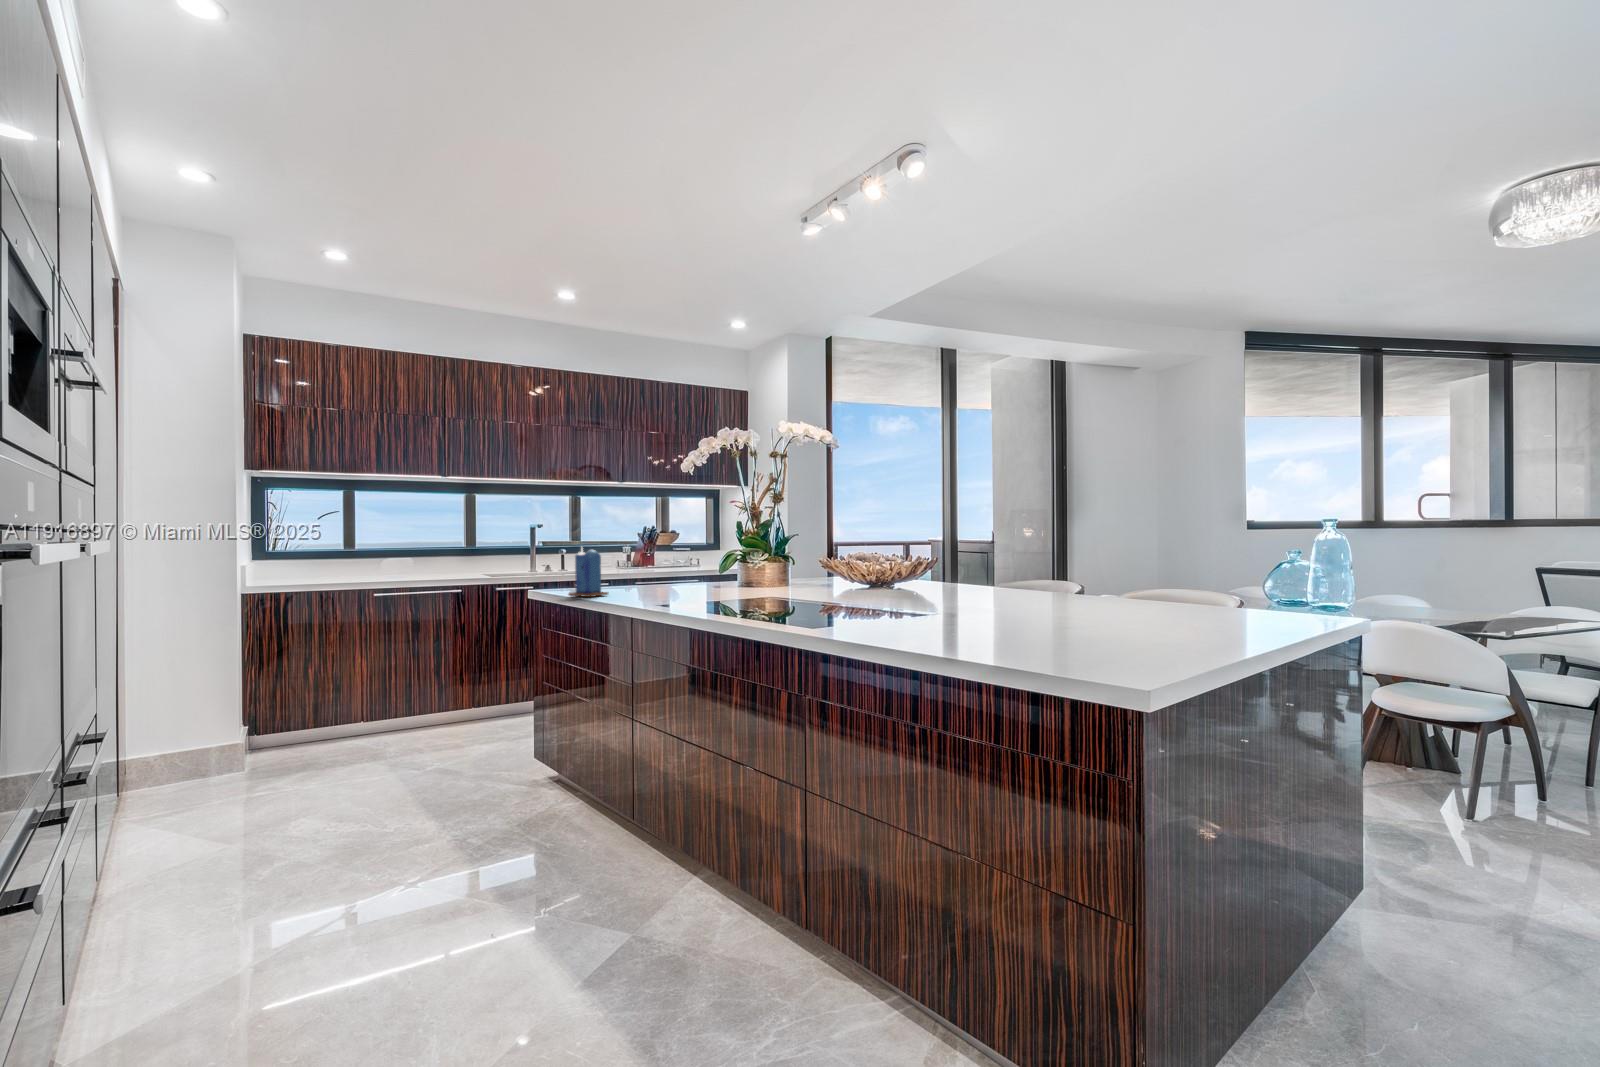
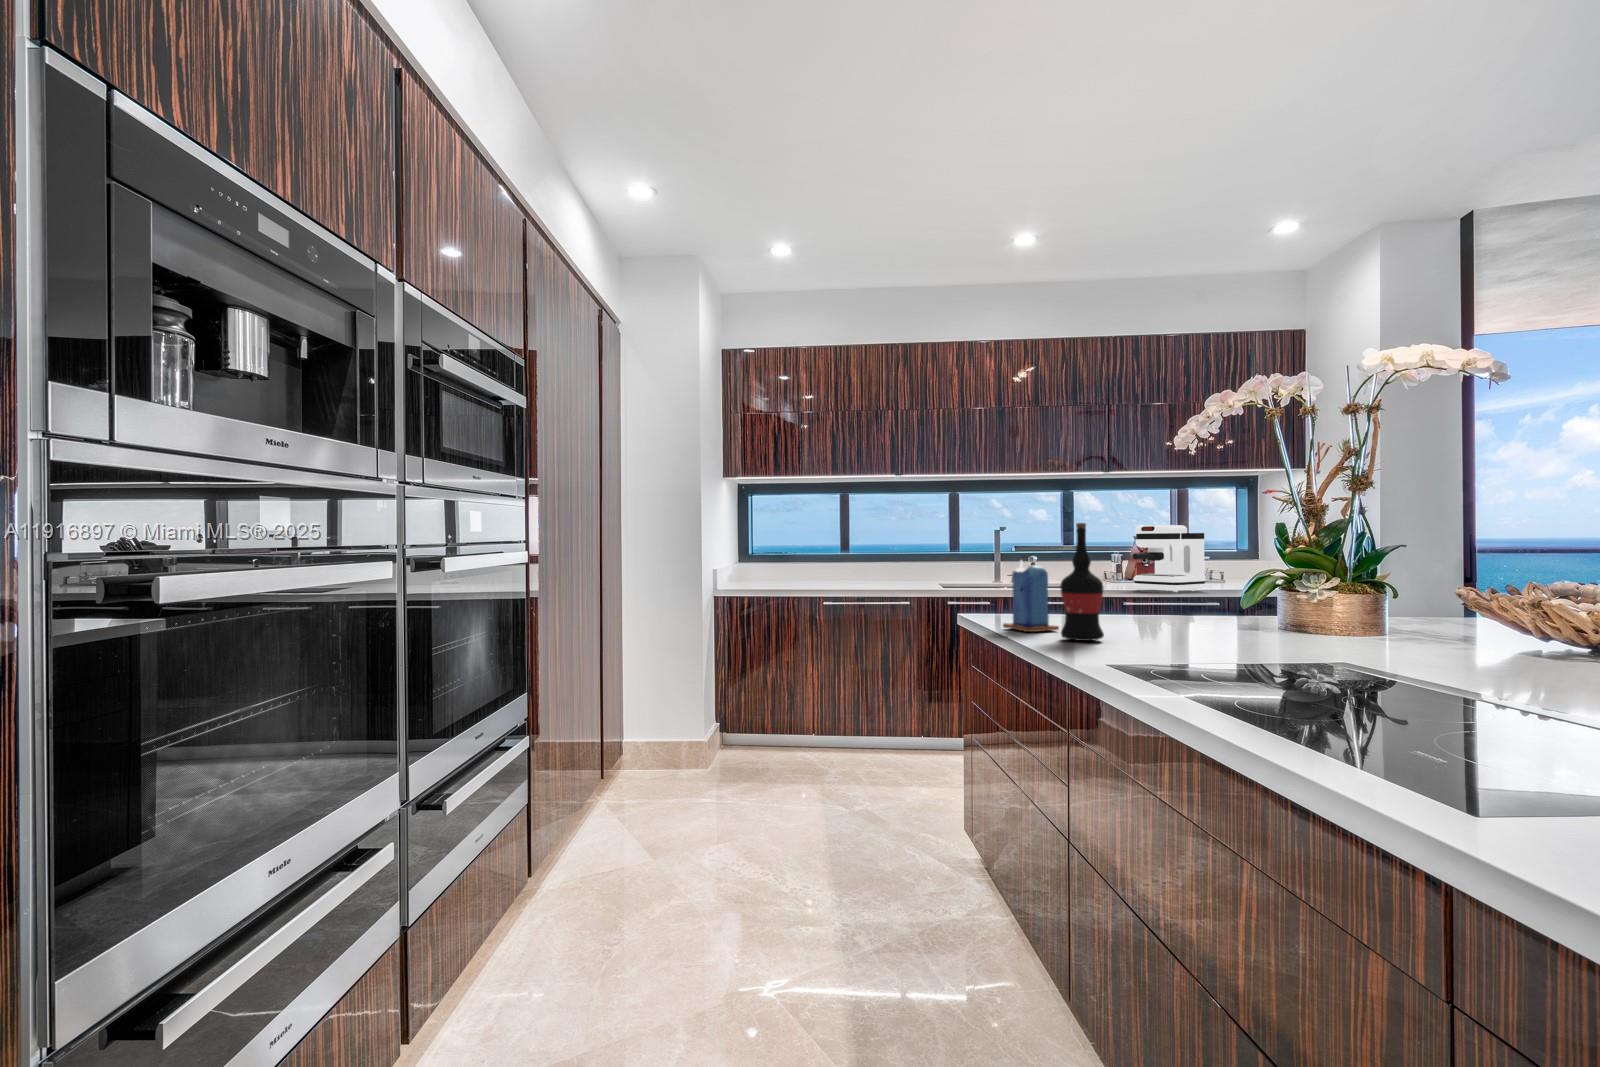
wine bottle: none [613,520,641,598] -> present [1060,523,1104,641]
coffee maker: none [642,524,690,573] -> present [1133,525,1205,592]

